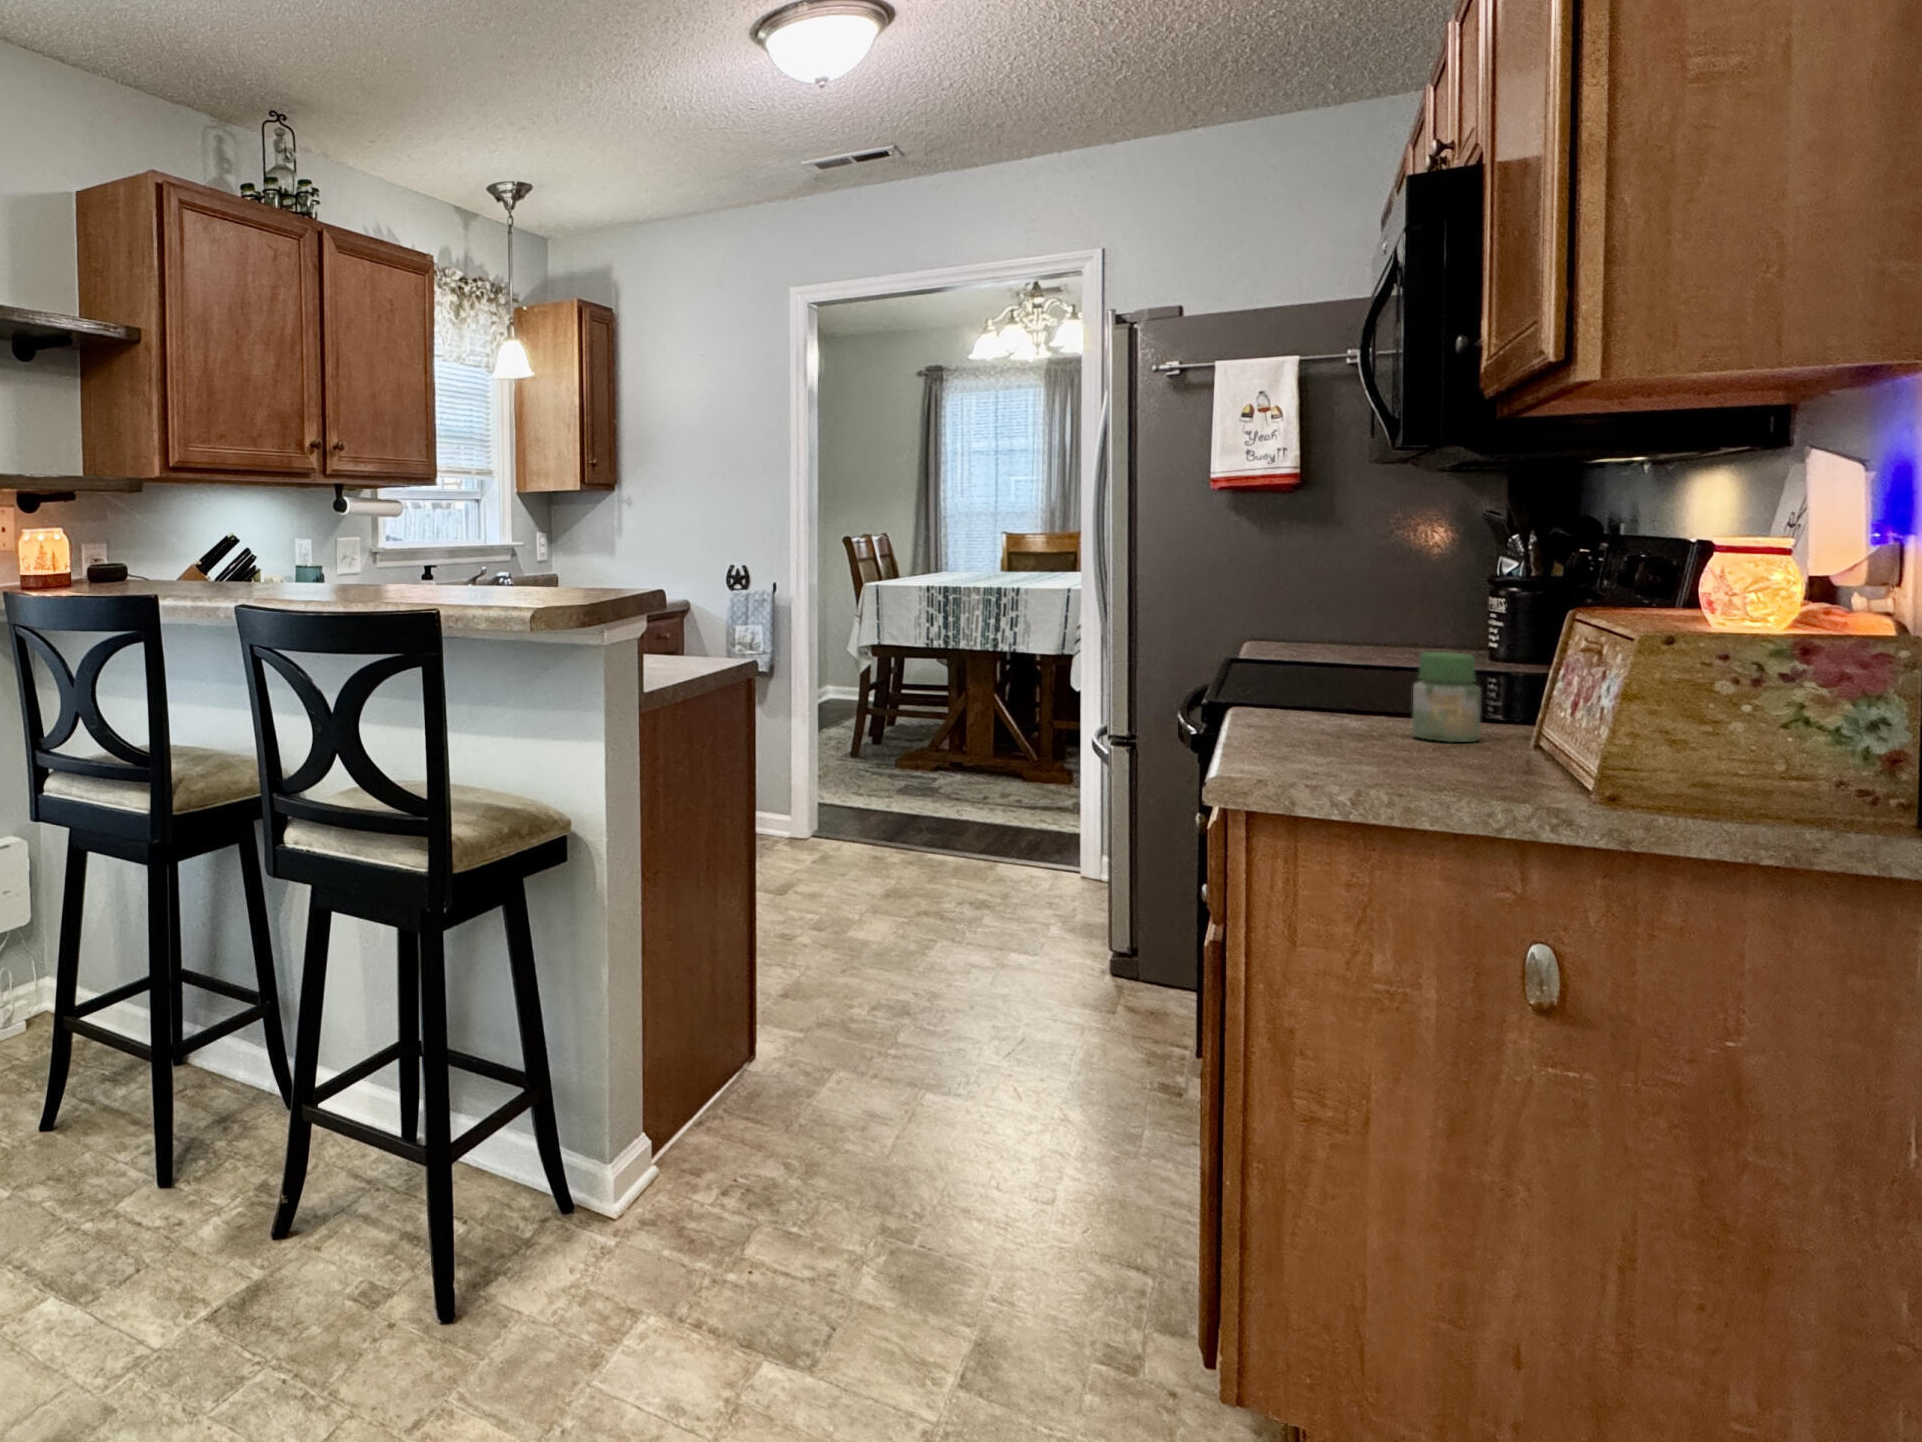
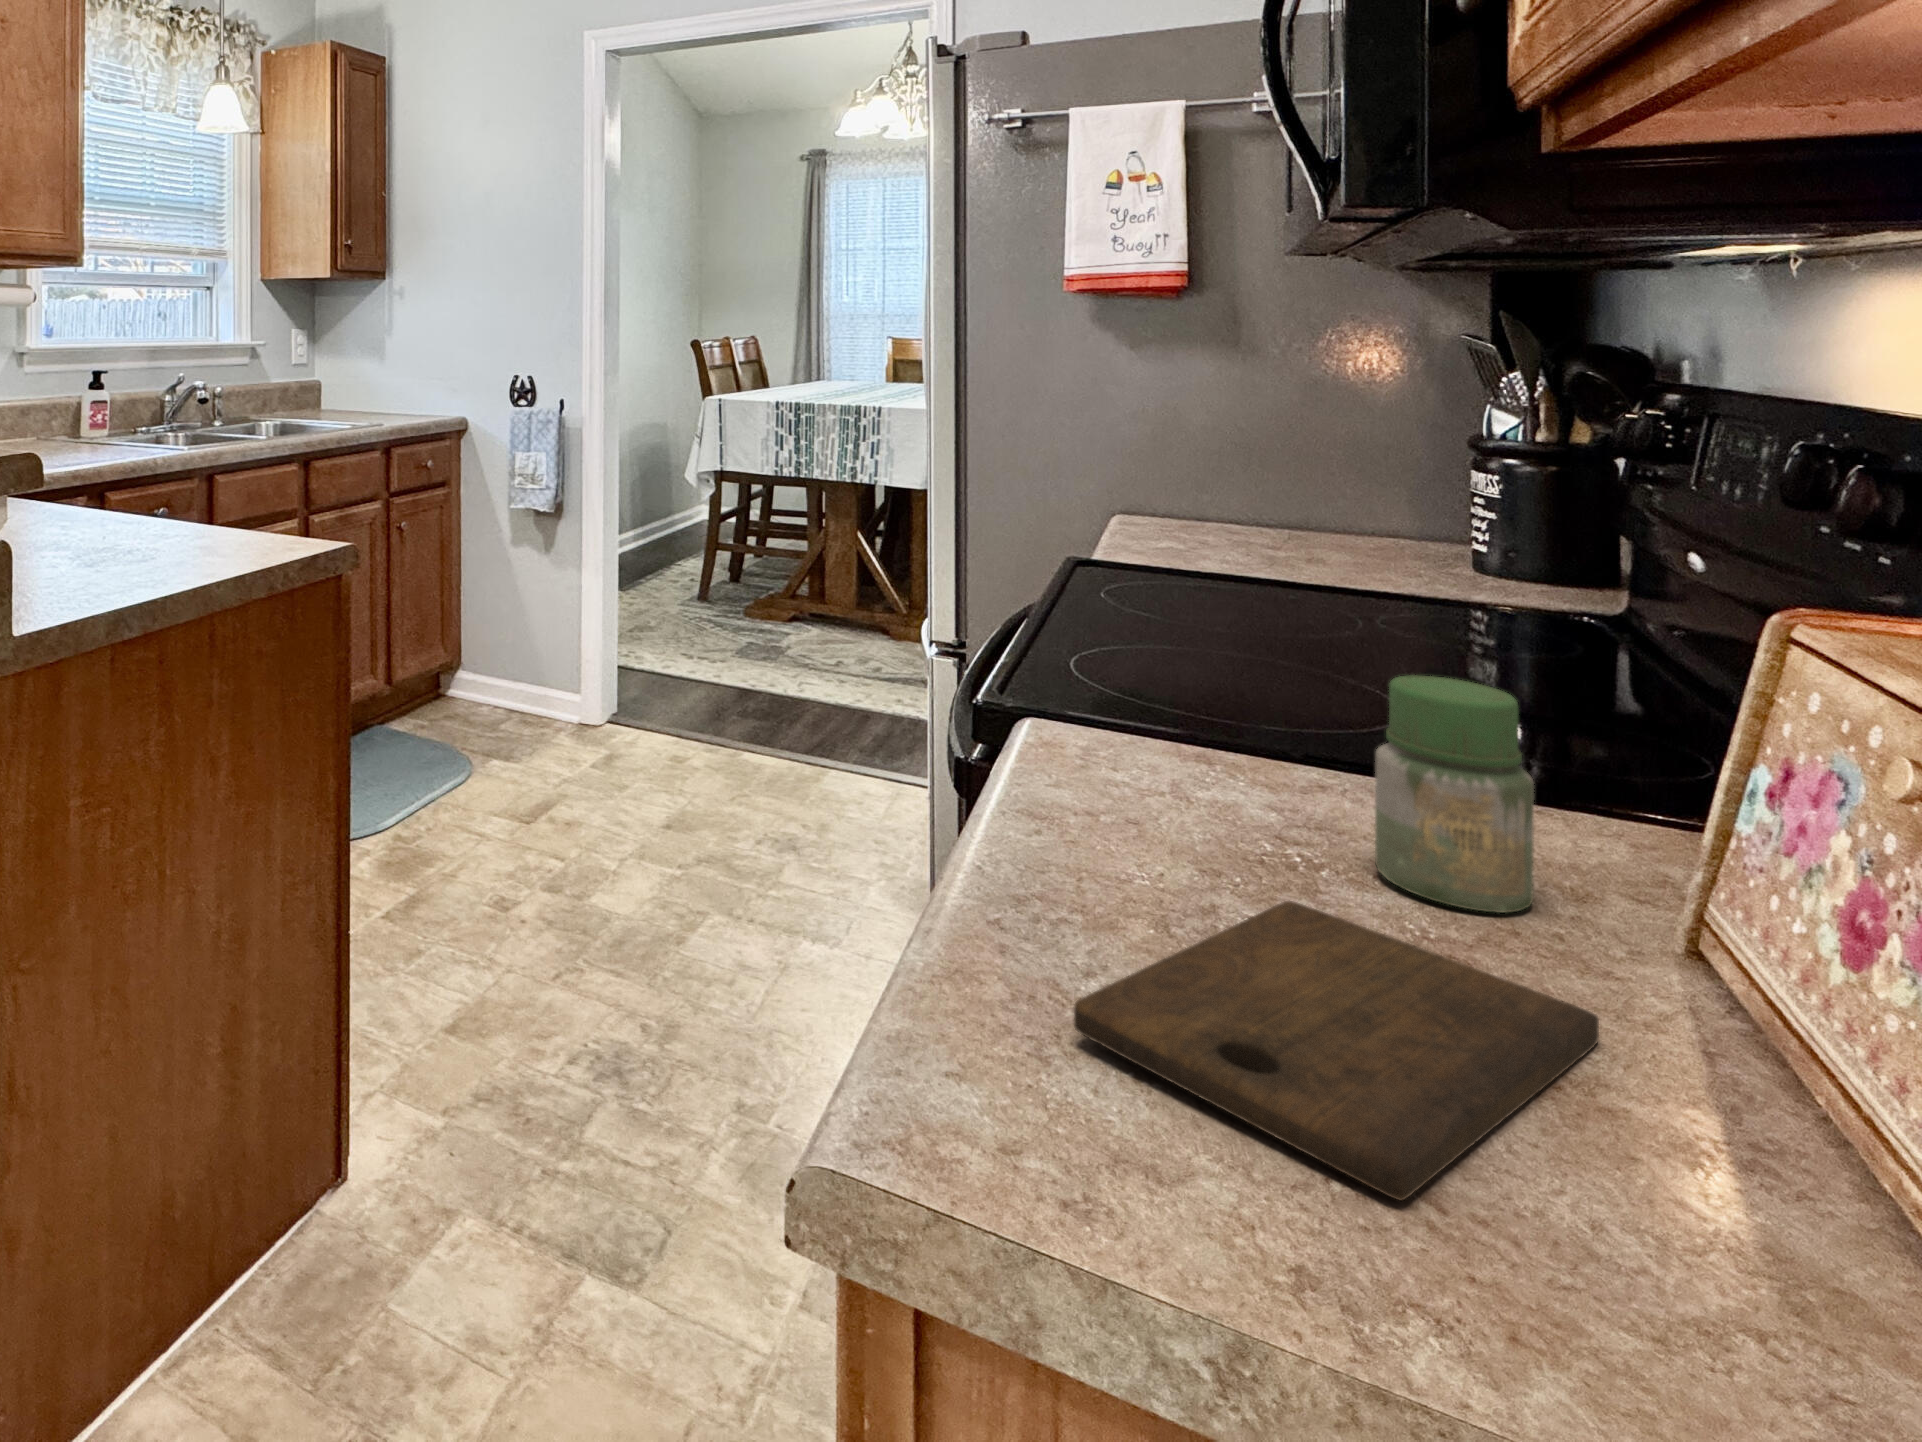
cutting board: none [1293,736,1493,778] -> present [1074,901,1599,1200]

